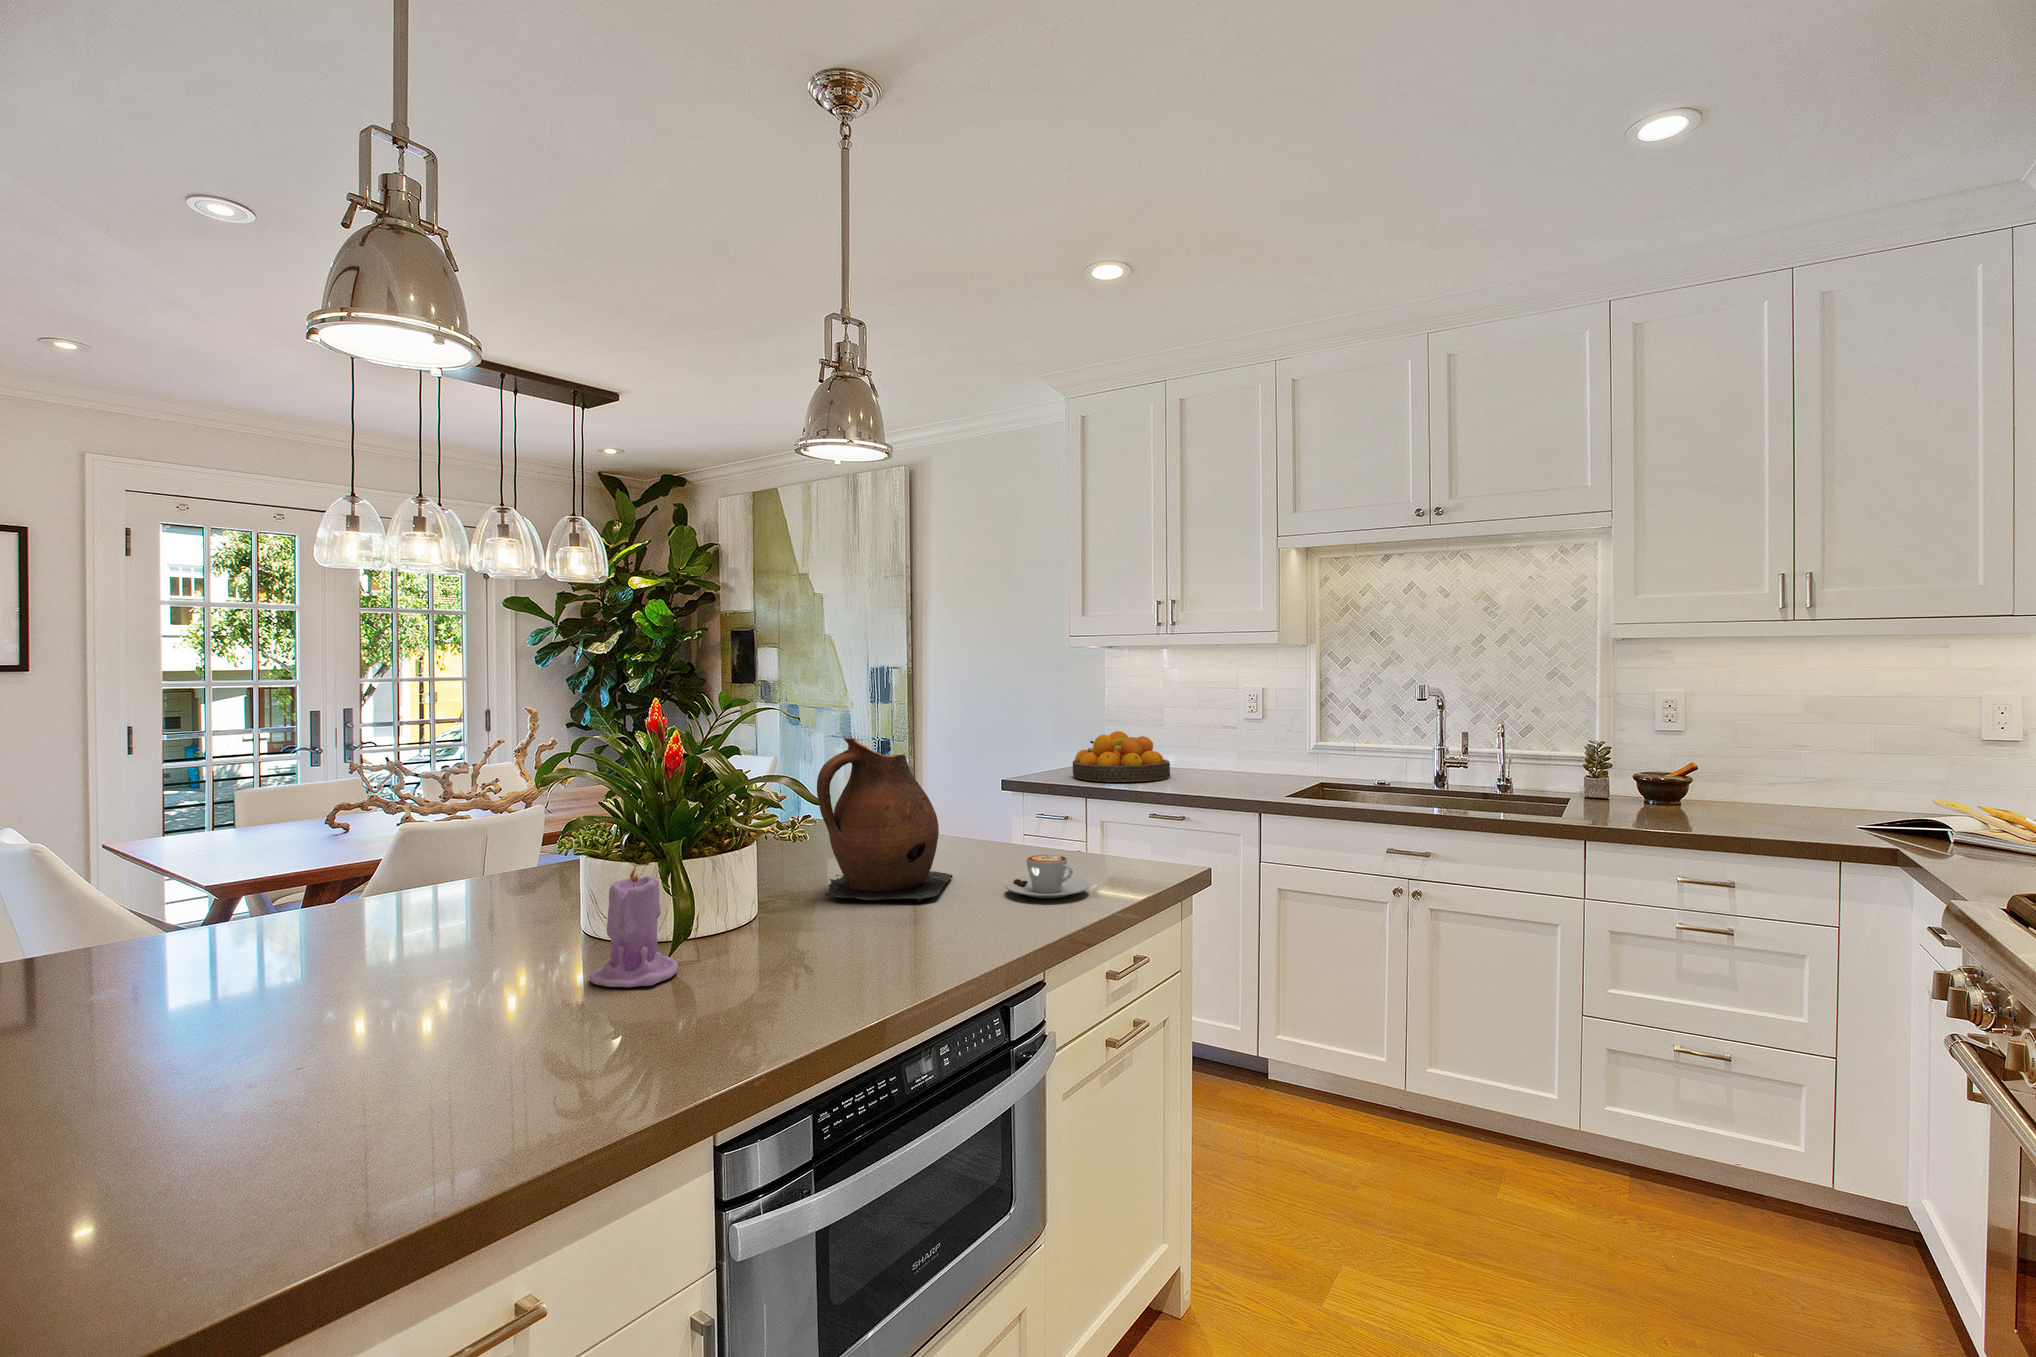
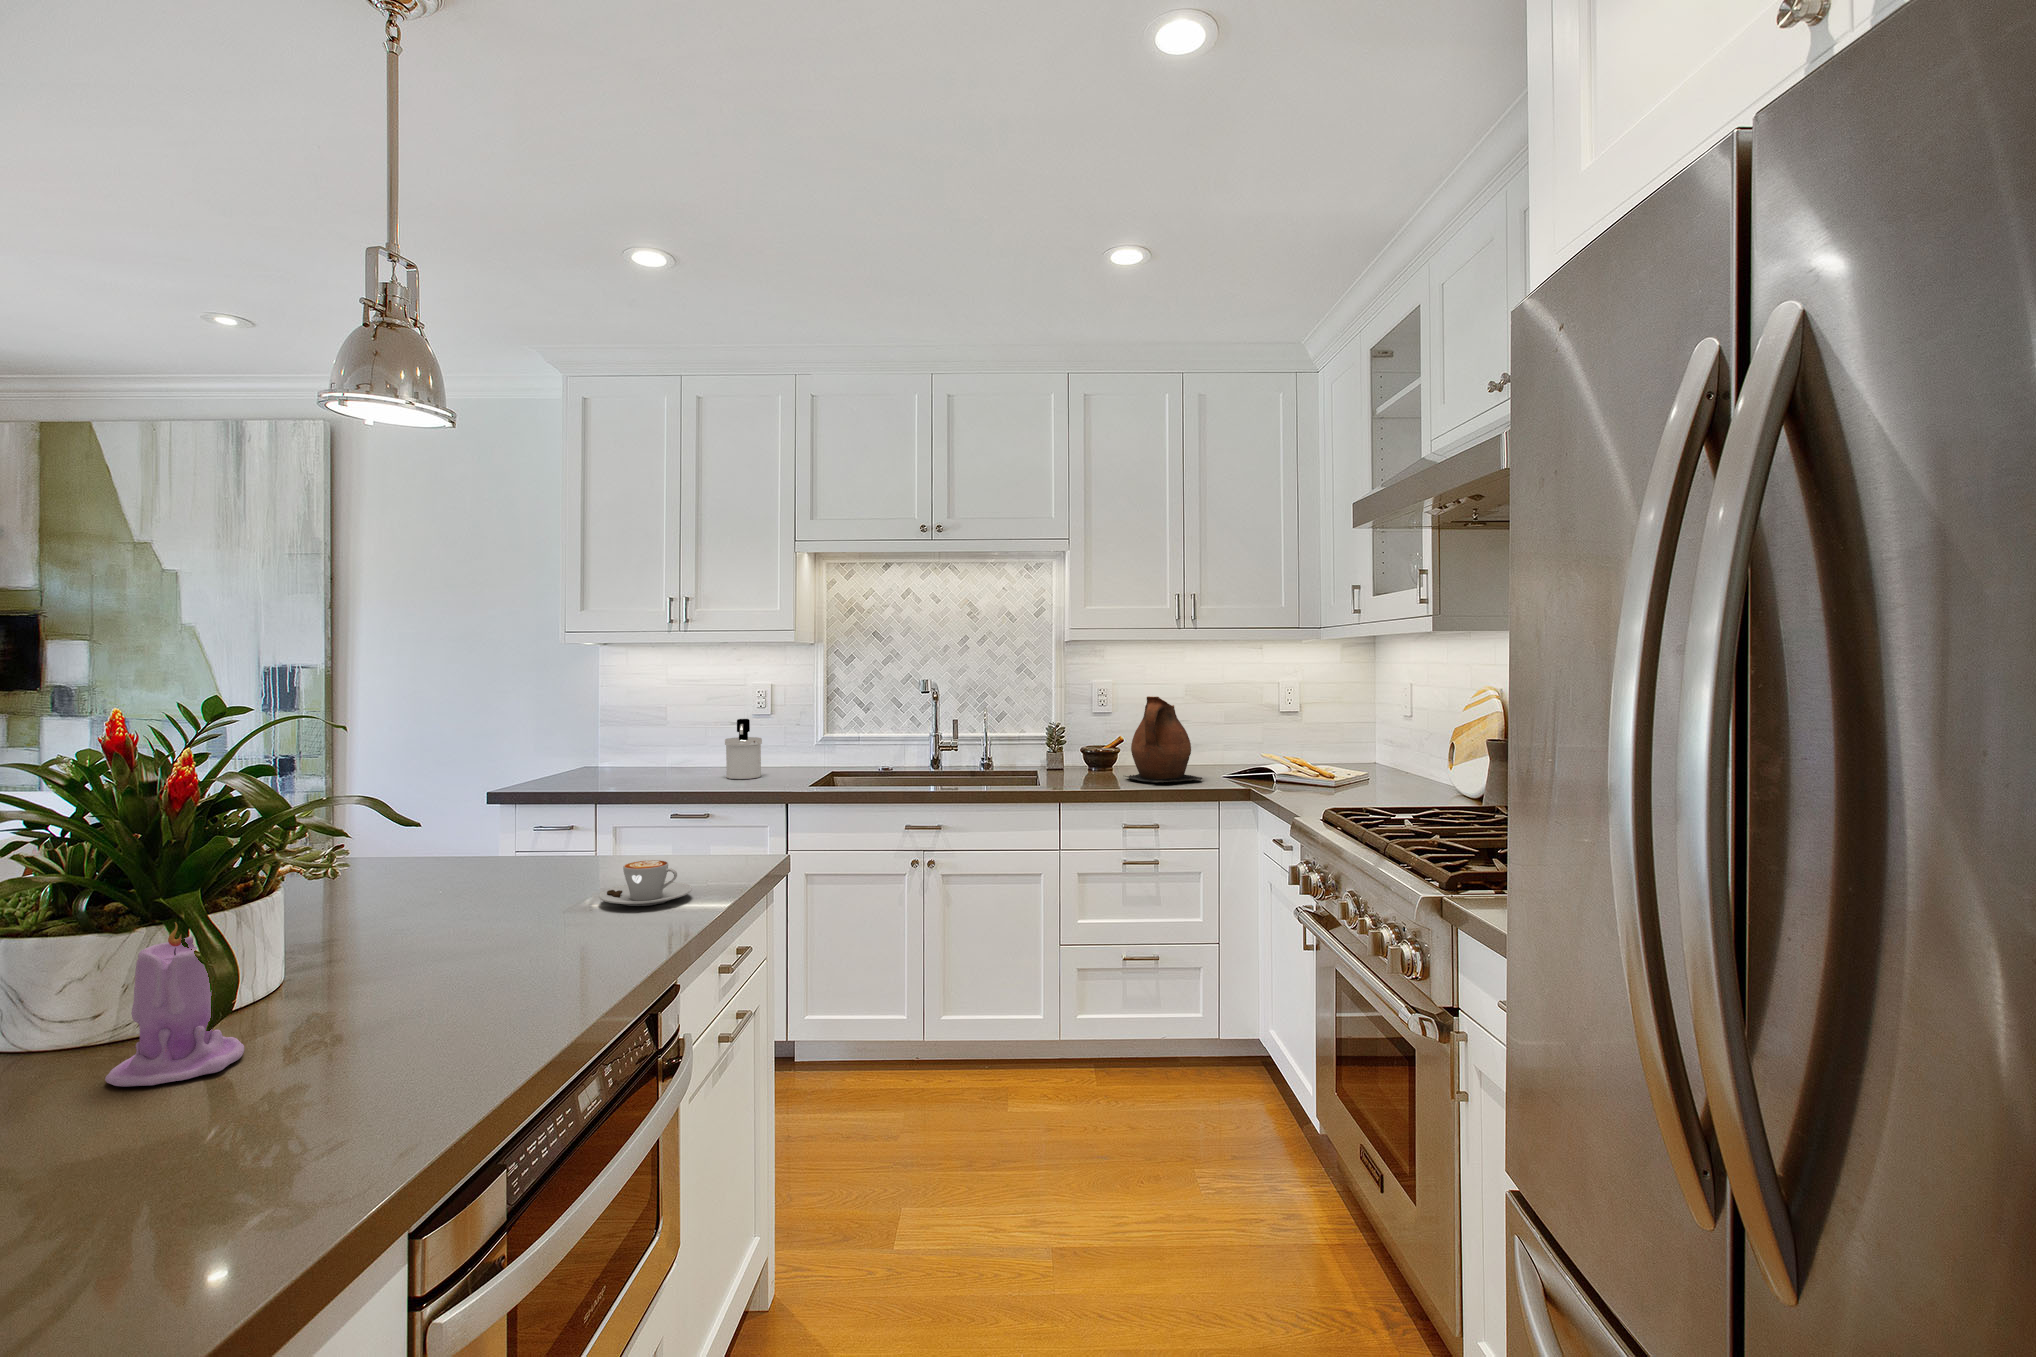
soap dispenser: none [1210,723,1247,784] -> present [725,719,762,779]
fruit bowl: present [1073,731,1170,782] -> none [571,731,681,785]
ceramic pitcher: present [817,737,953,902] -> present [1125,696,1202,782]

